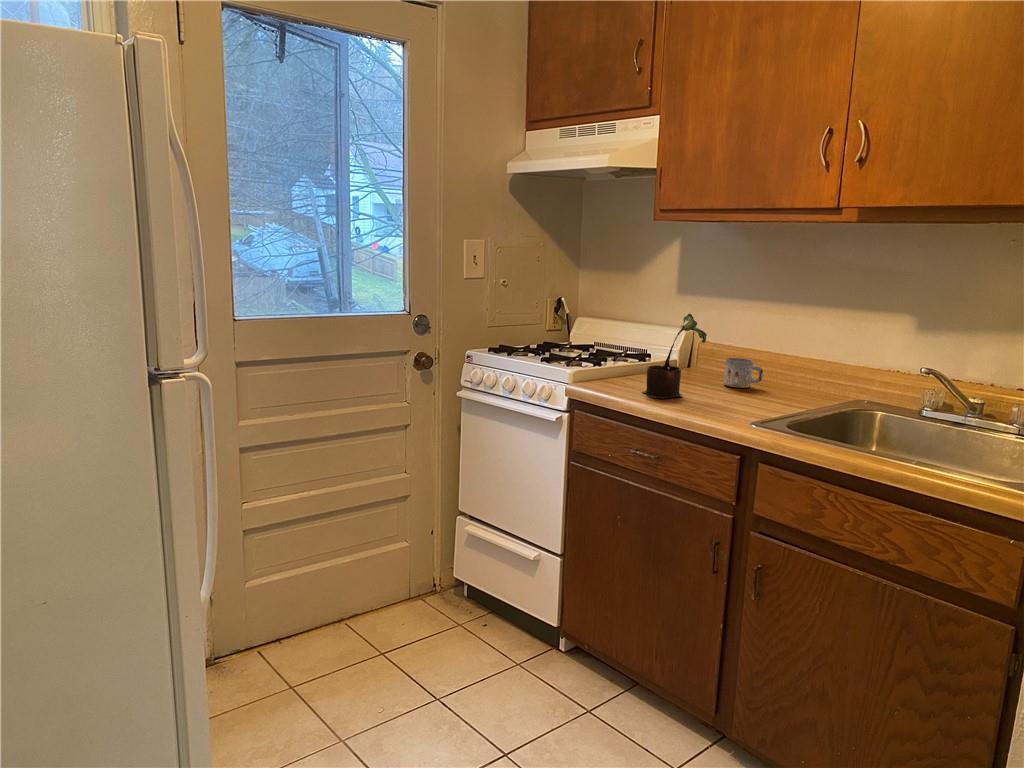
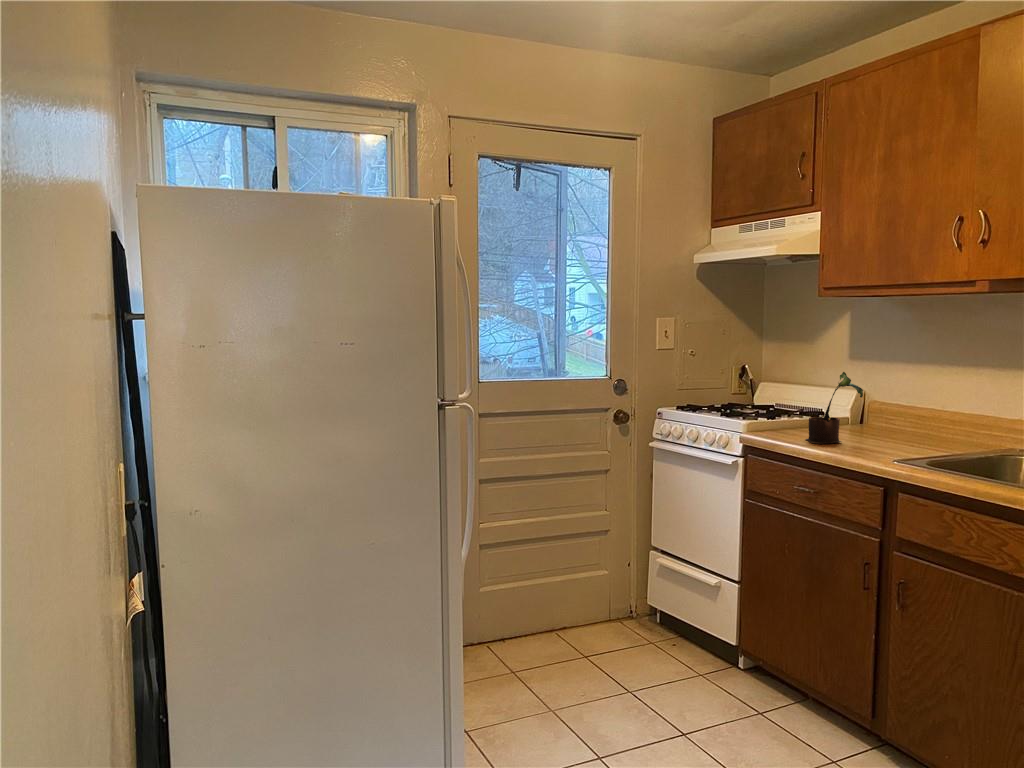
mug: present [724,358,763,388] -> none [888,412,924,438]

